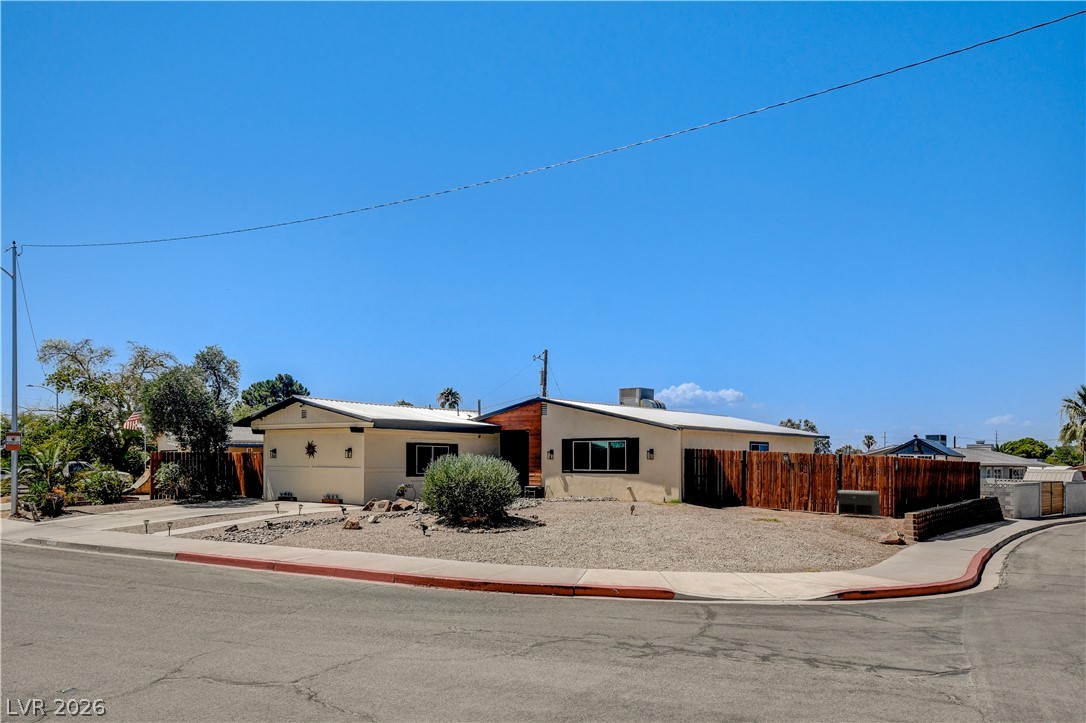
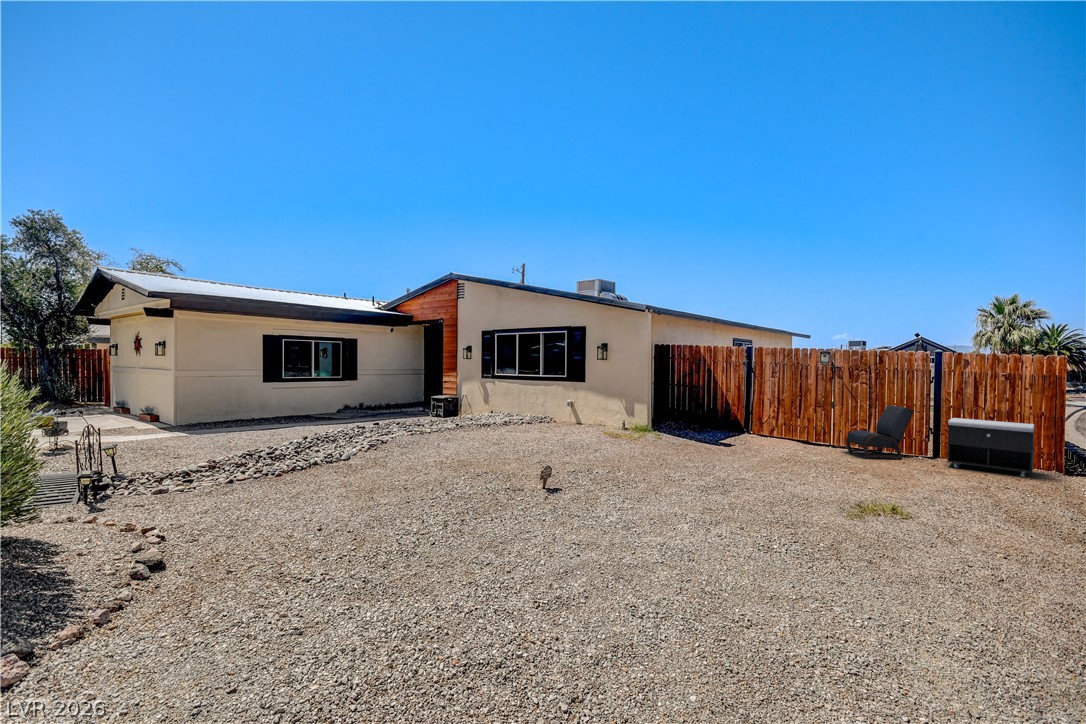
lounge chair: none [795,485,827,515] -> present [846,405,914,460]

